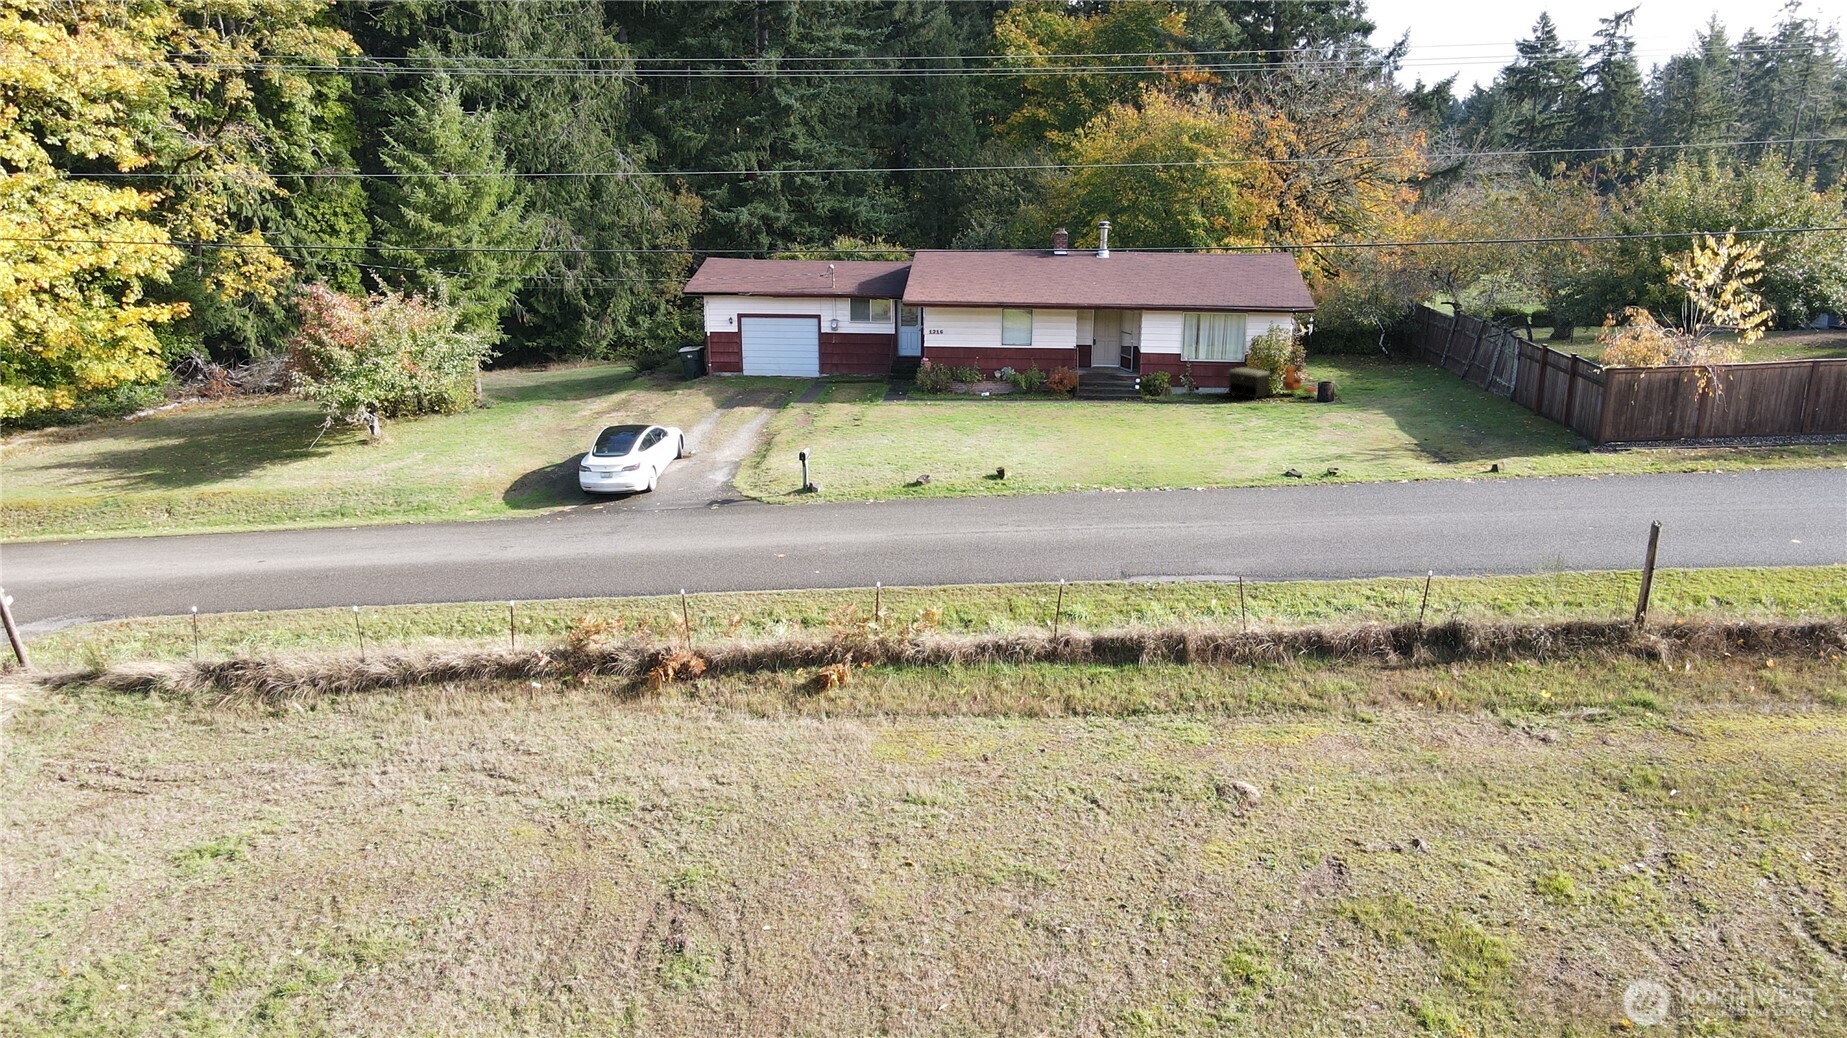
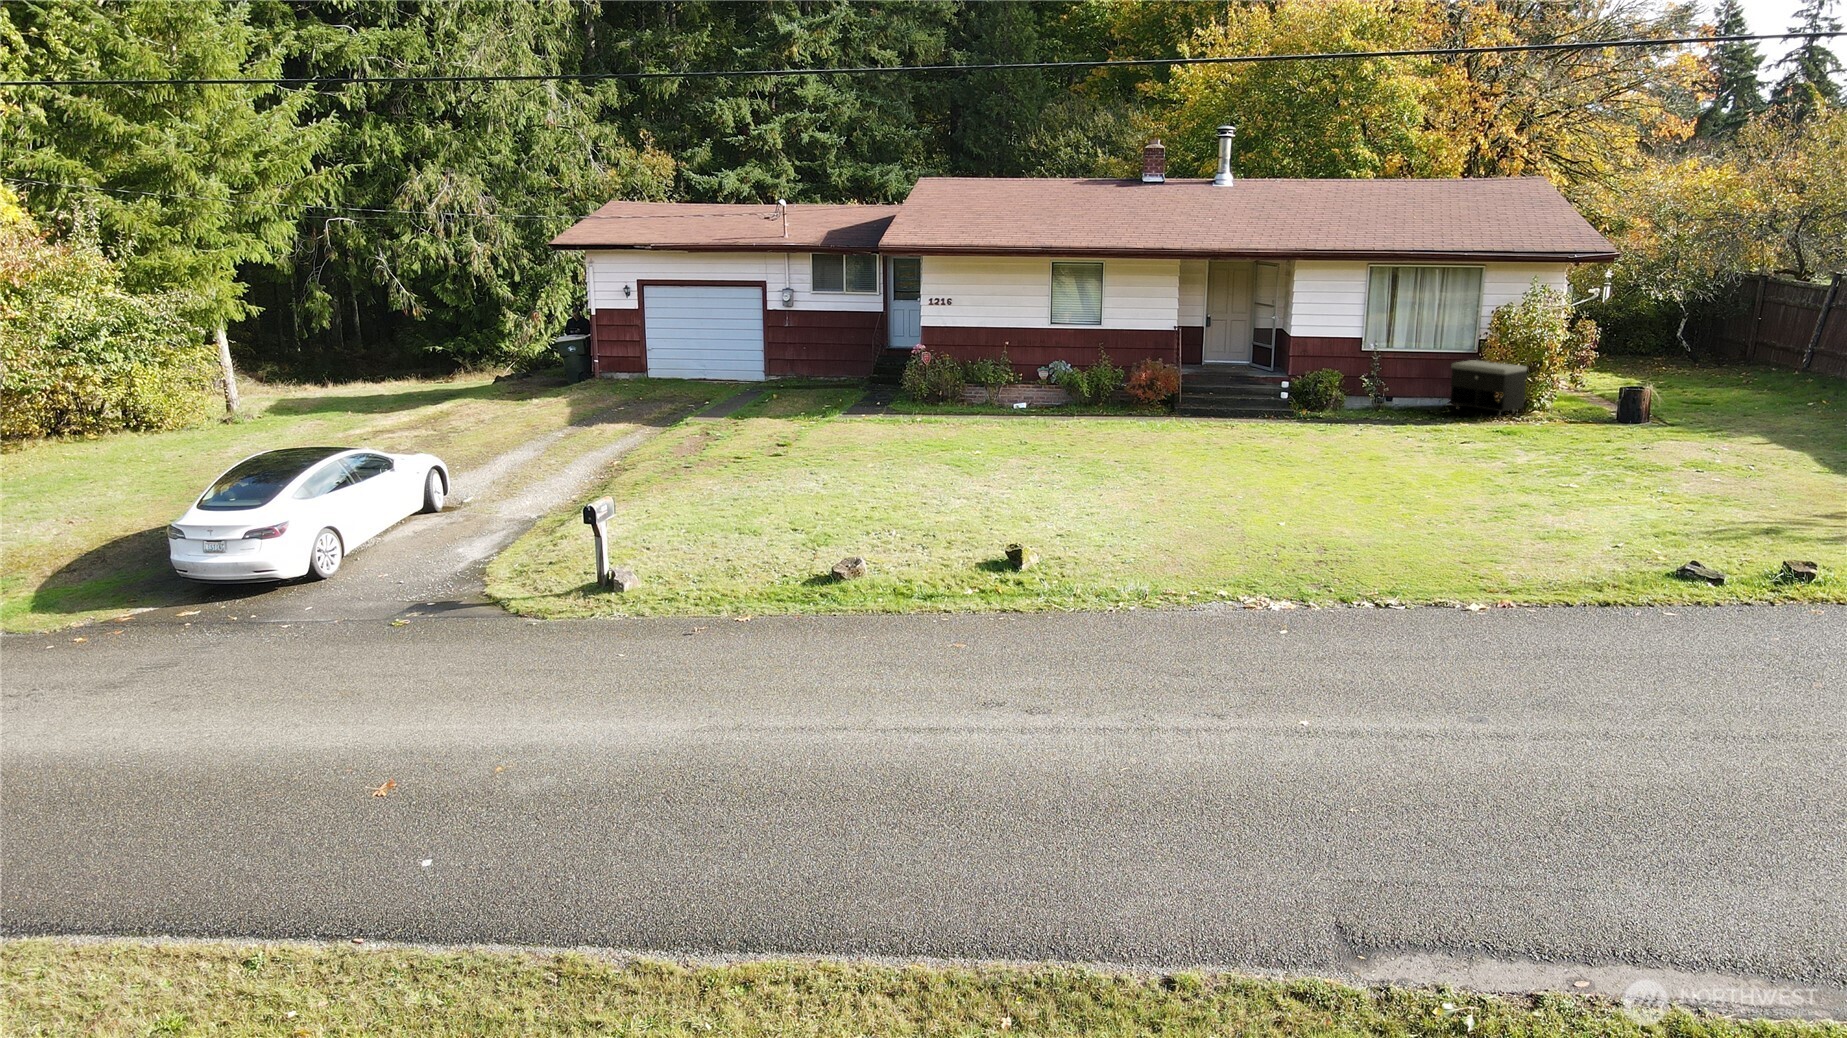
lounge chair: present [1284,366,1316,398] -> none [1552,357,1614,415]

